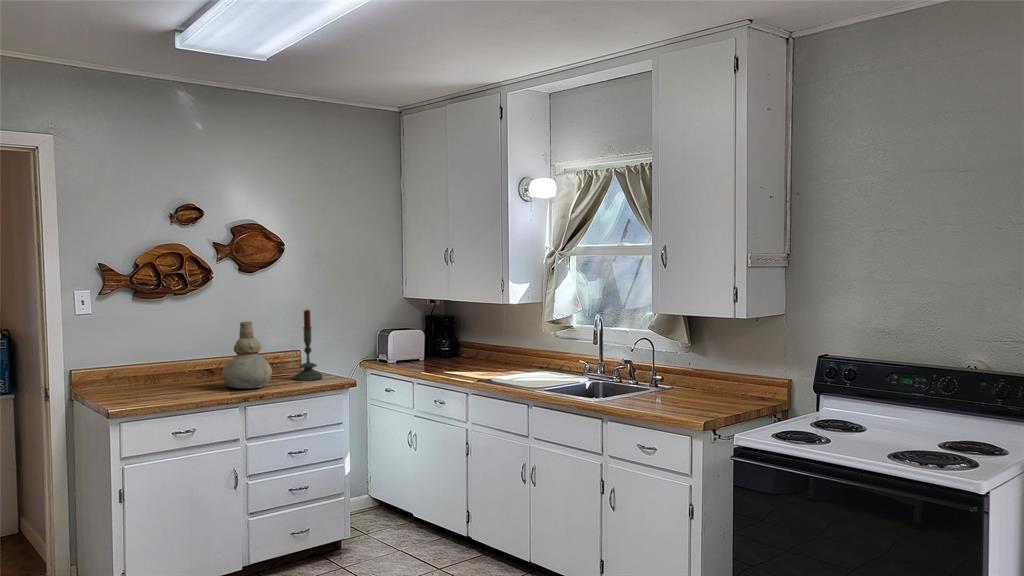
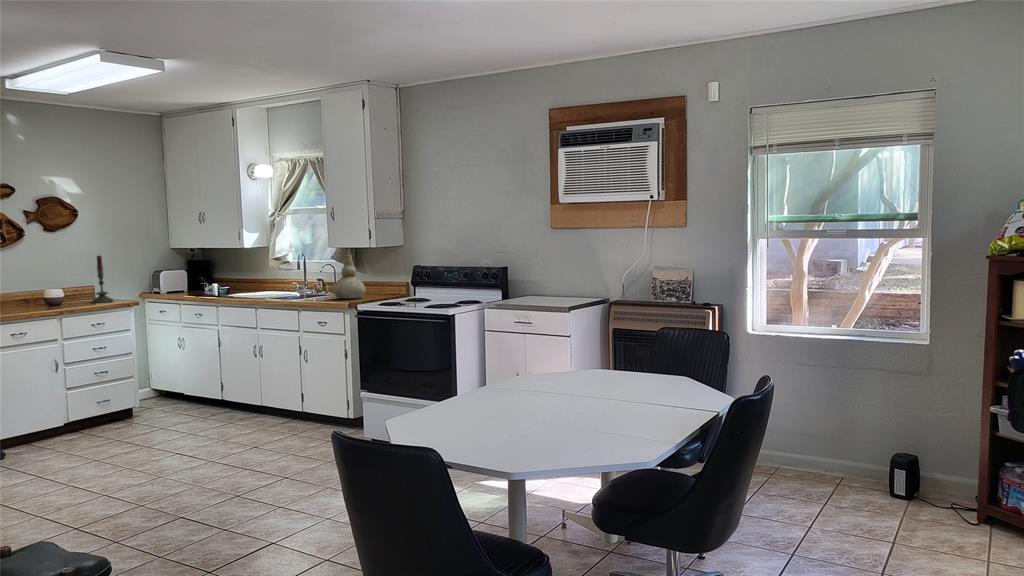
vase: present [222,322,272,388] -> present [333,255,366,299]

